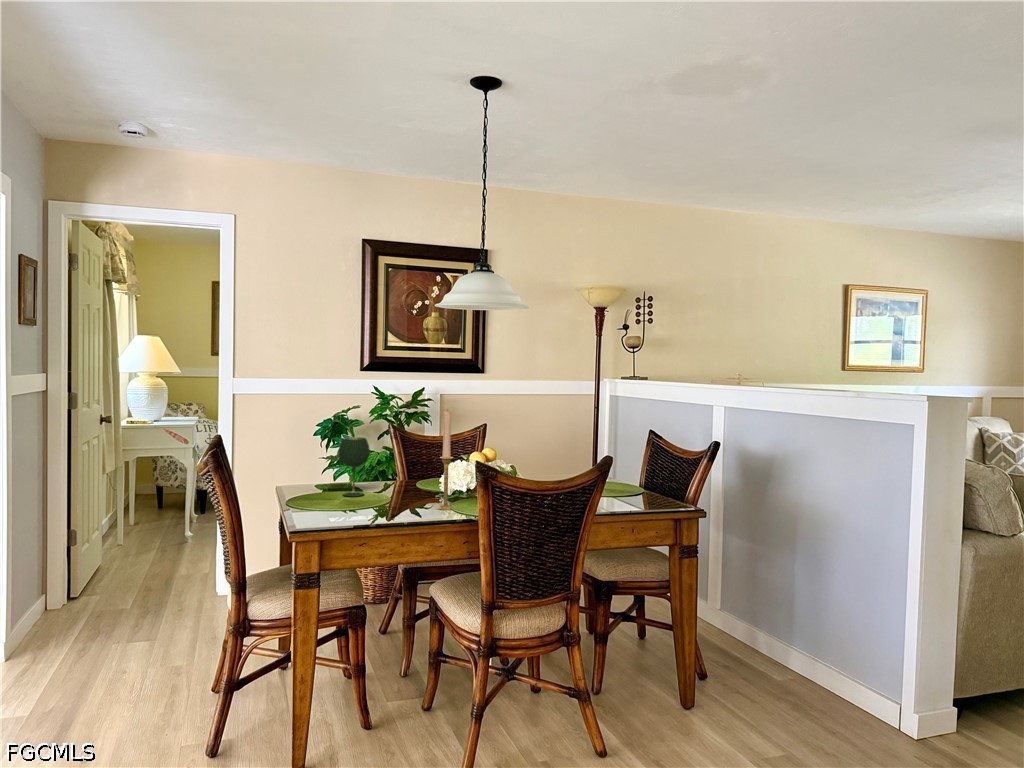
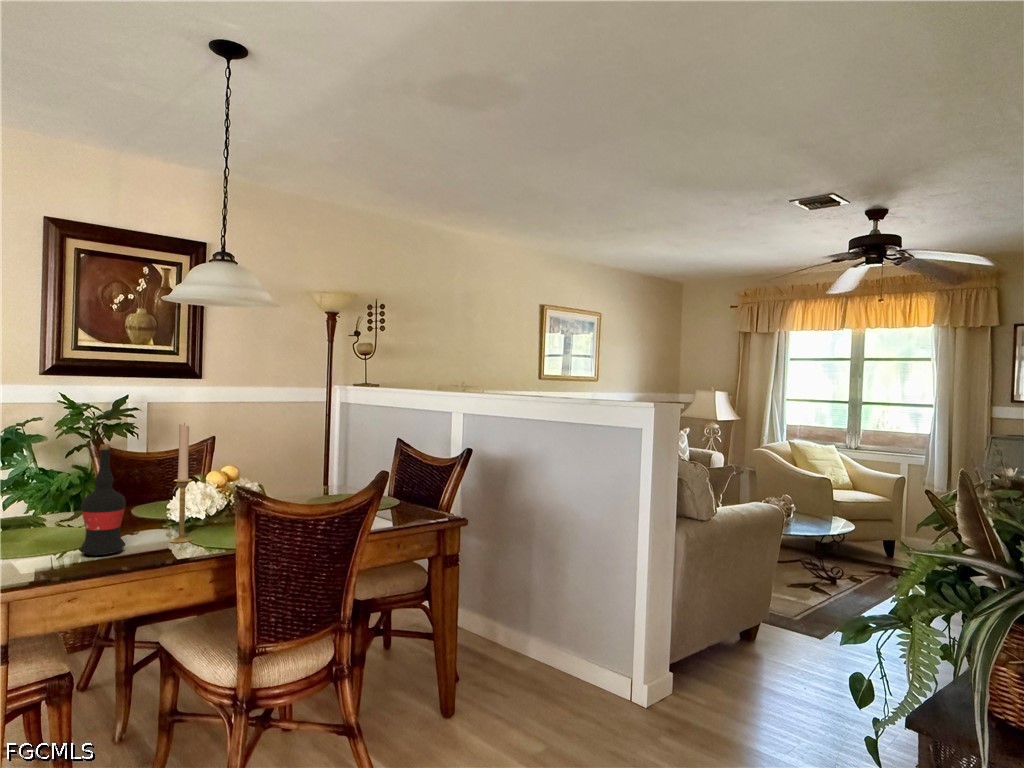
wine bottle: none [371,425,403,514] -> present [81,444,126,555]
wine glass: present [338,437,370,497] -> none [25,459,71,535]

